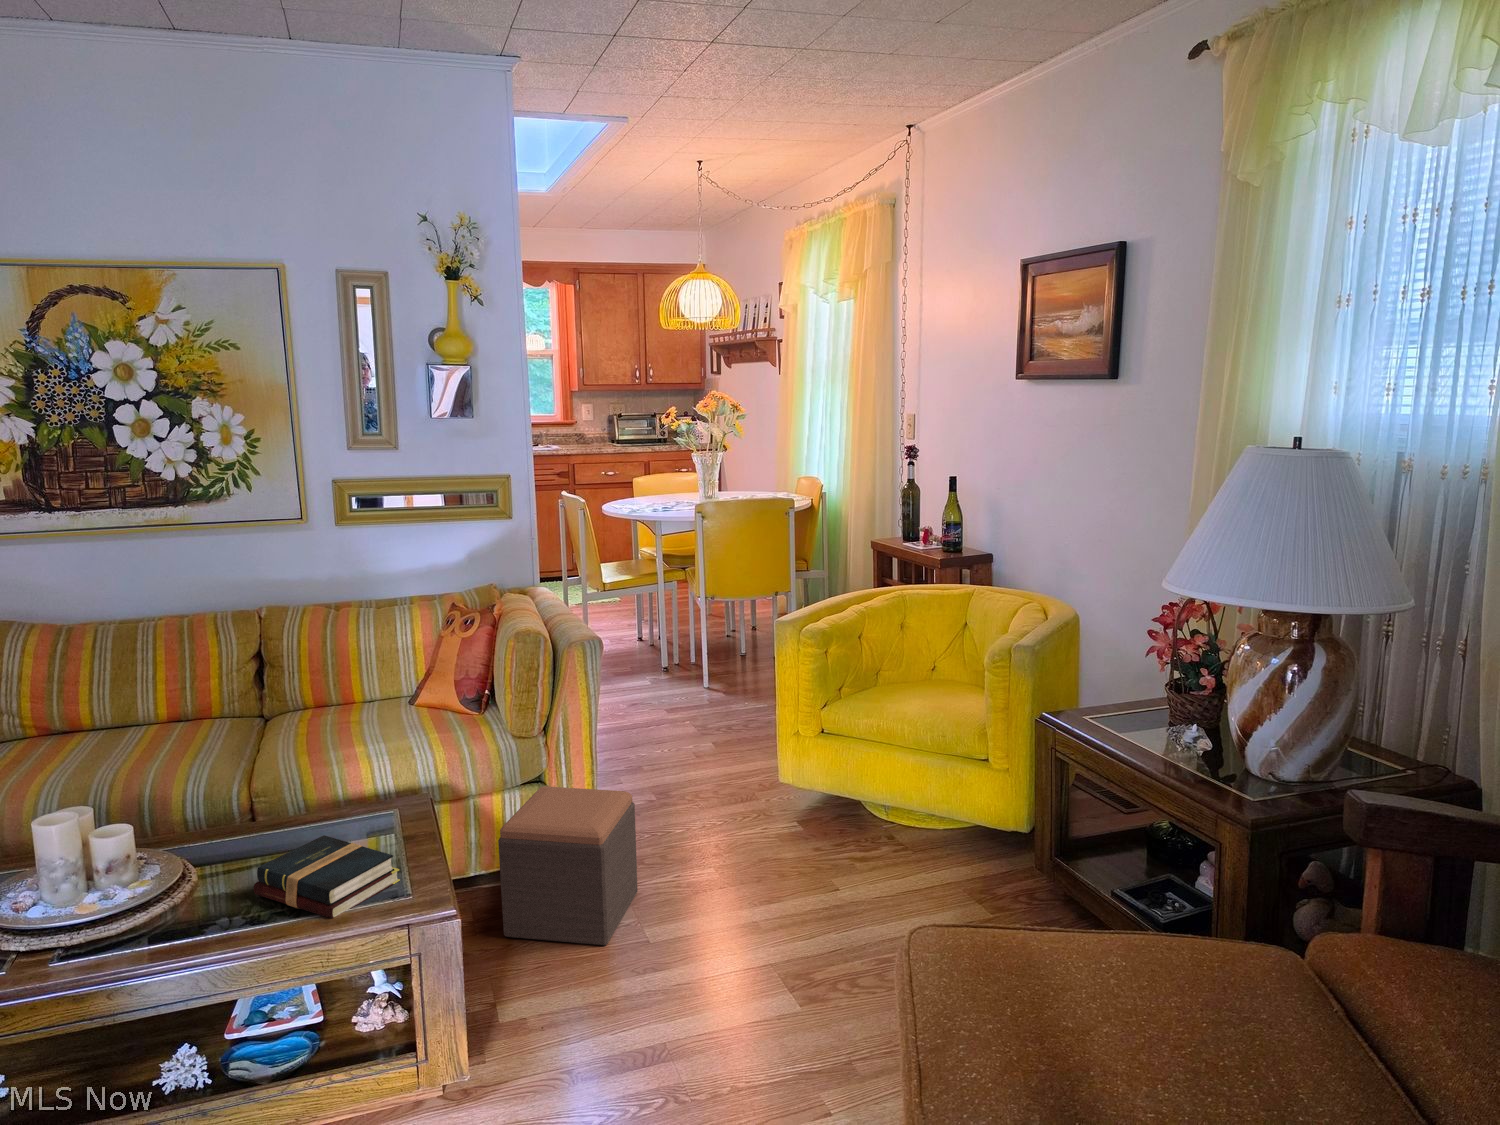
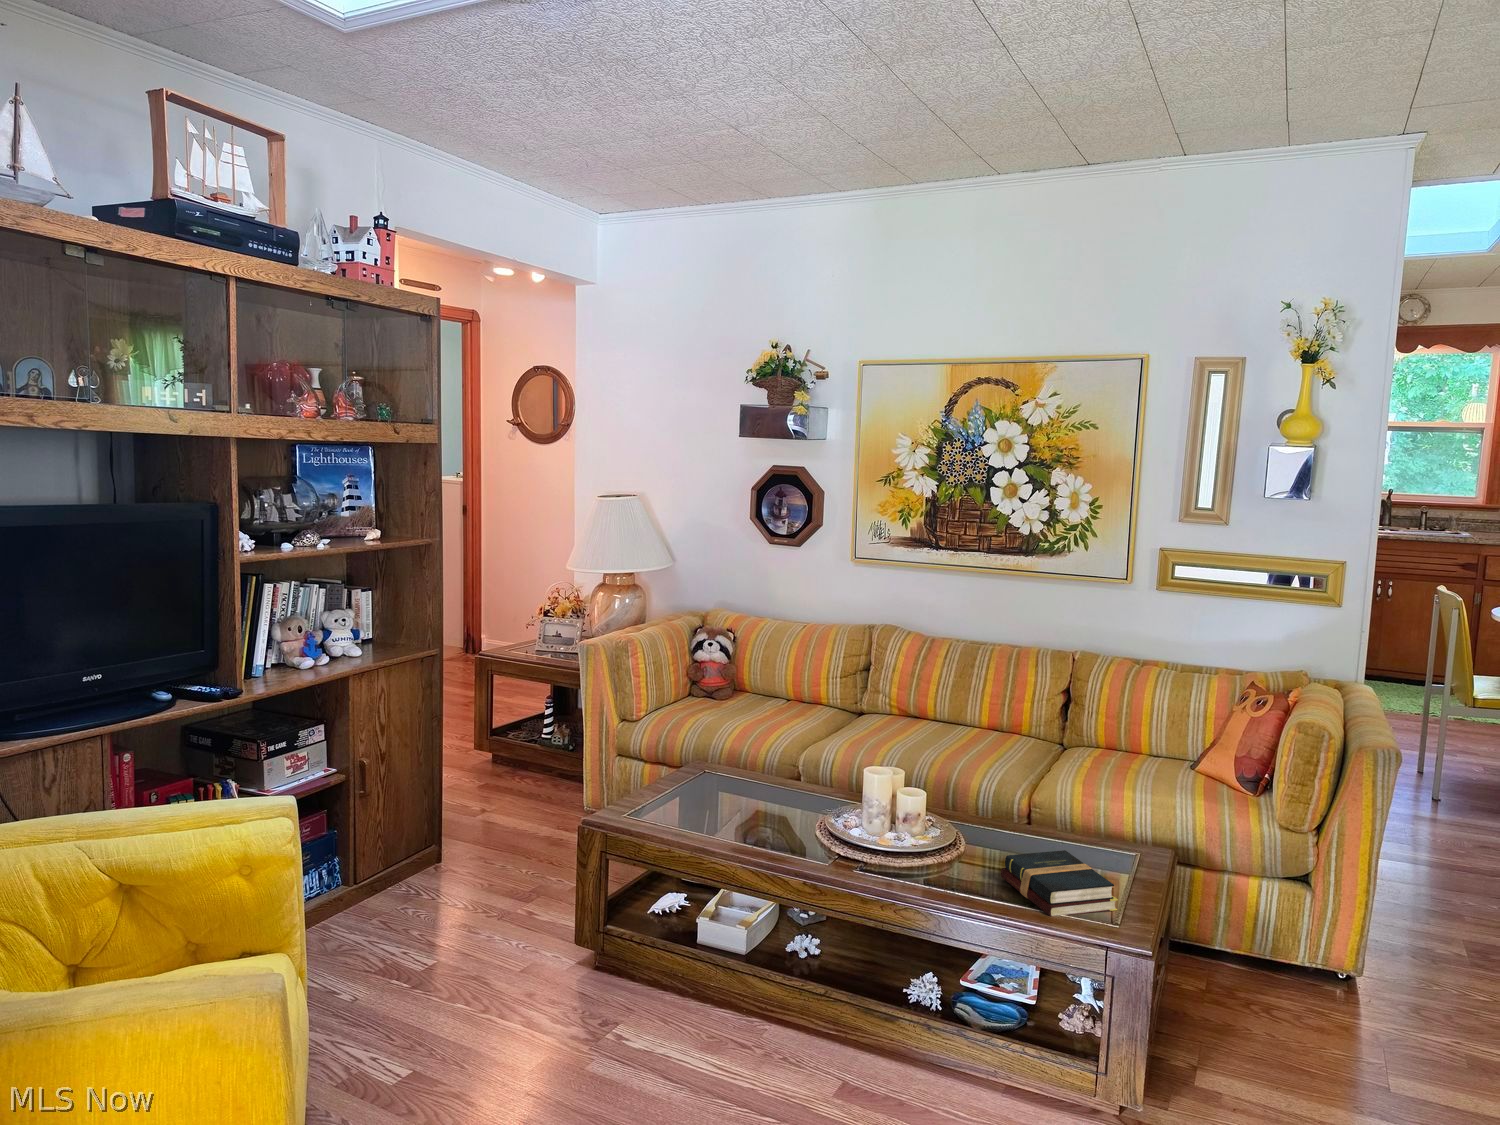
footstool: present [498,786,638,945] -> none [1228,886,1408,1075]

